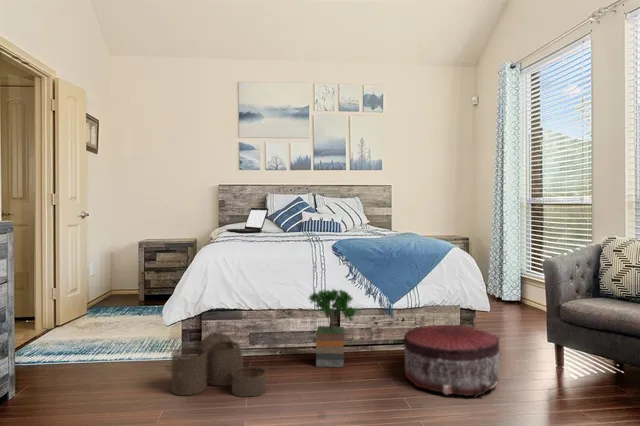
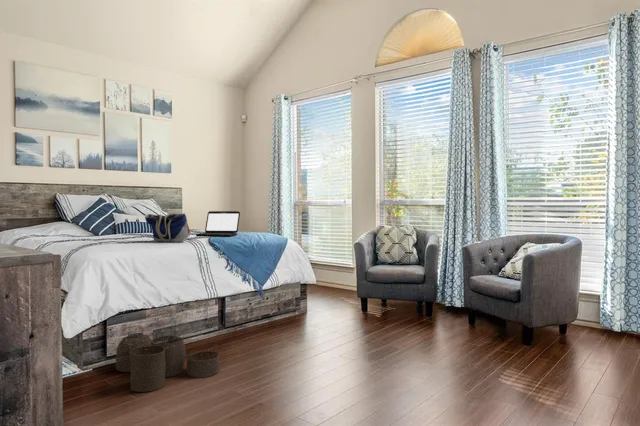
laptop: present [227,208,268,233] -> present [196,211,240,237]
tote bag: none [267,213,306,244] -> present [145,213,191,242]
potted tree: present [309,289,356,367] -> none [209,277,258,346]
pouf: present [403,325,500,396] -> none [291,292,359,339]

